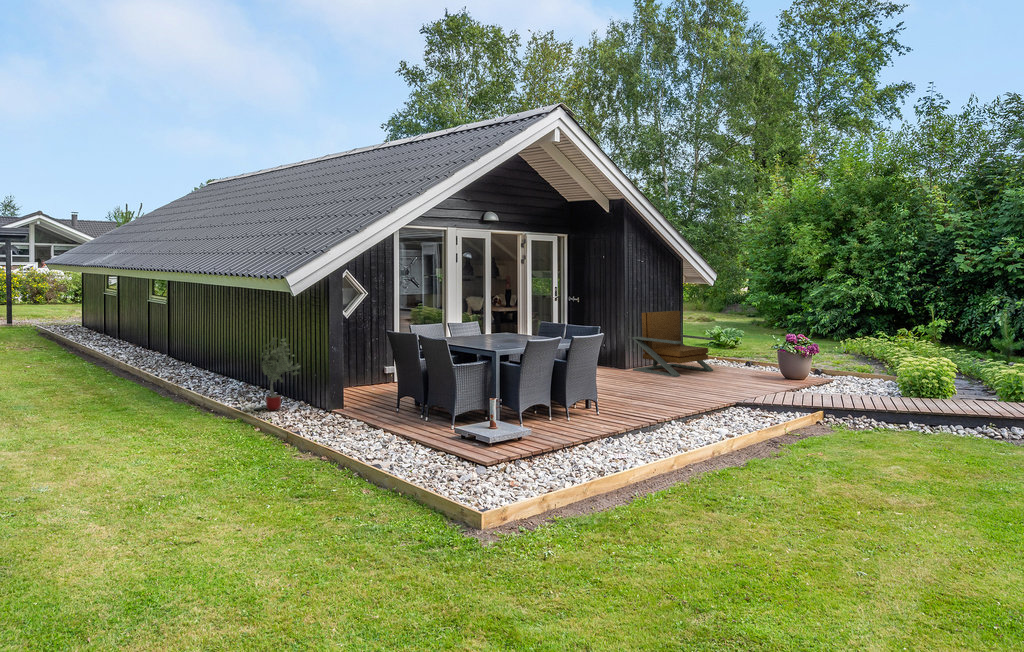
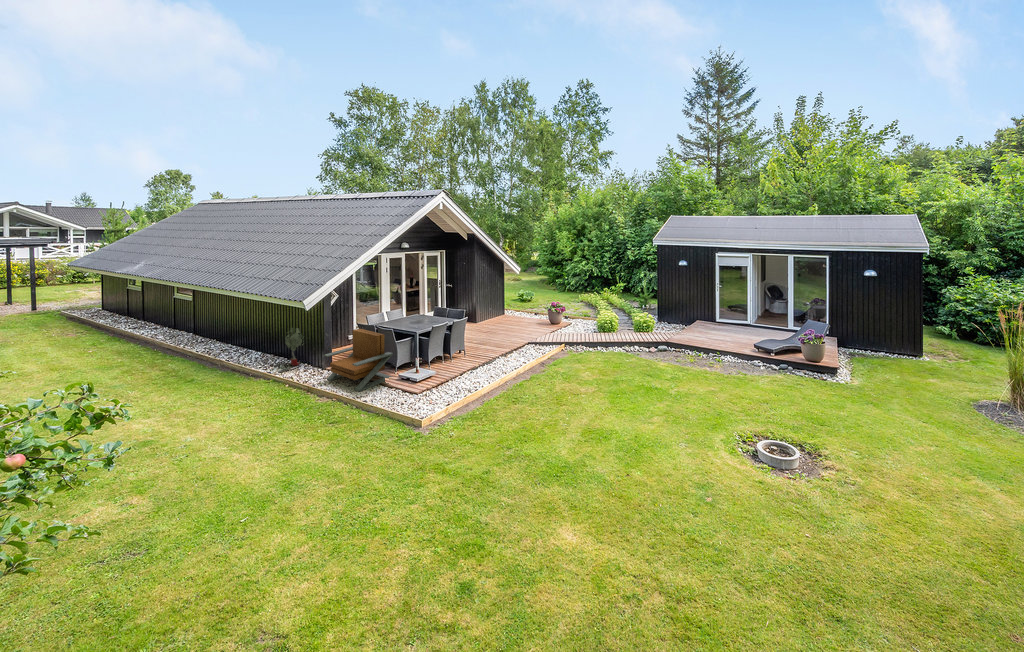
lounge chair: present [632,311,714,377] -> present [324,329,393,392]

